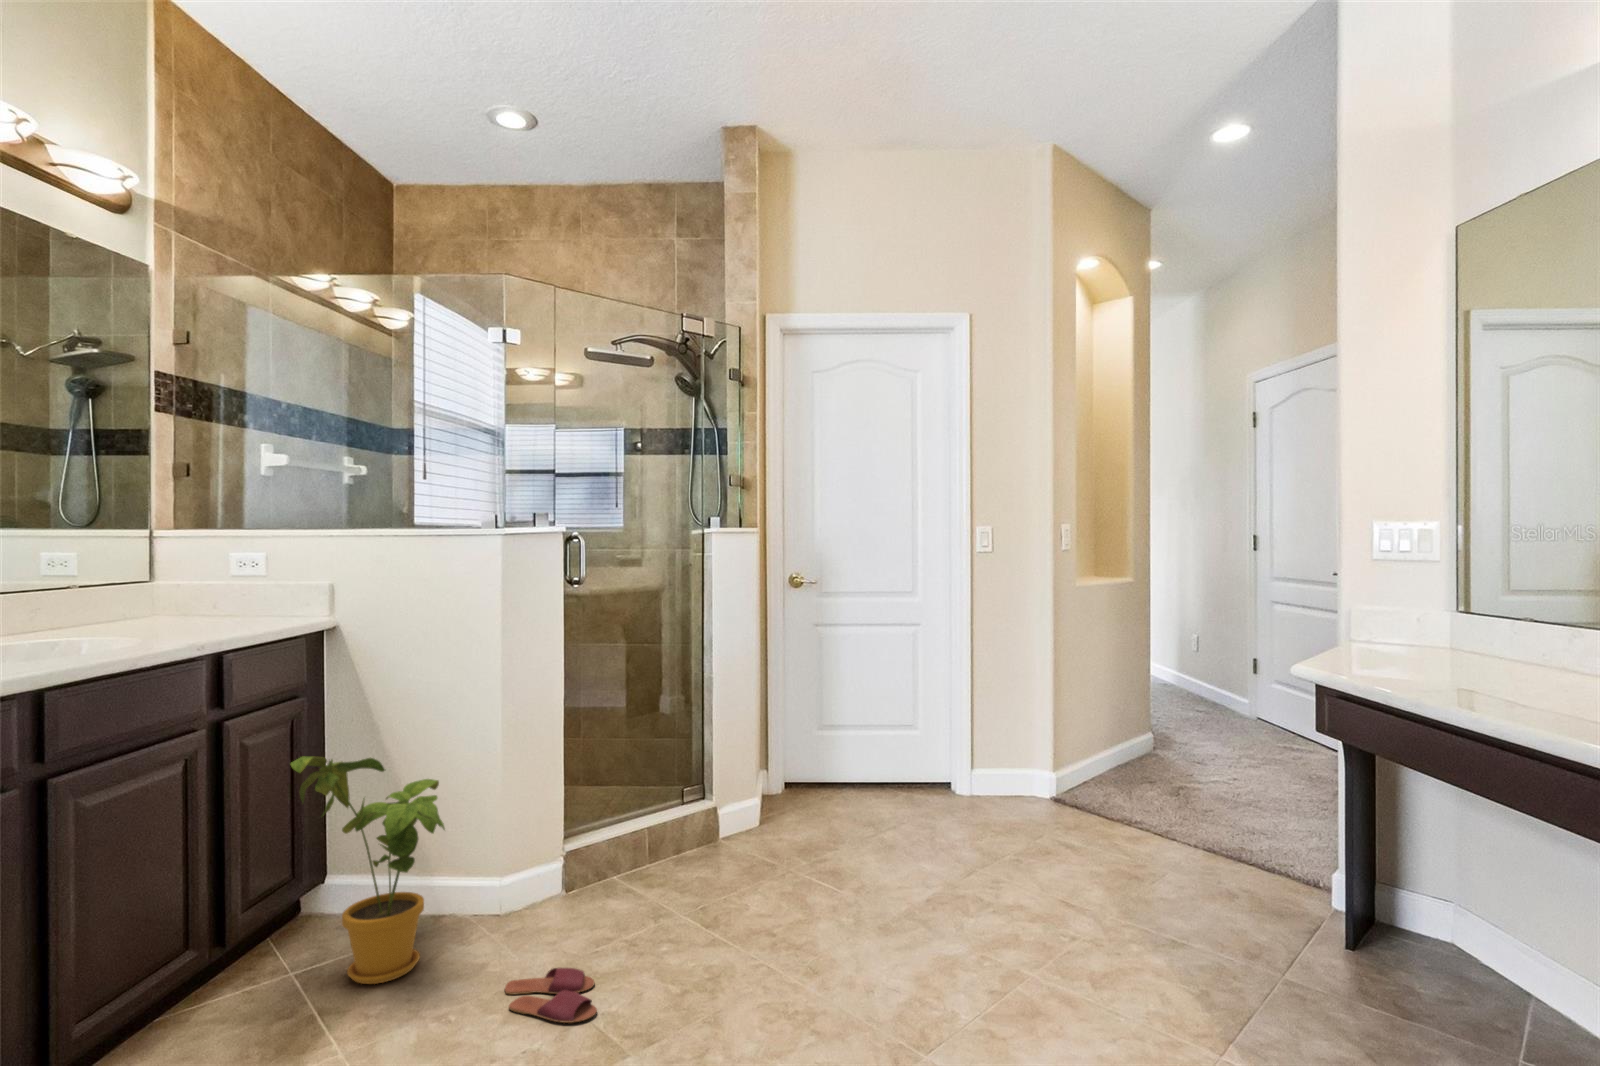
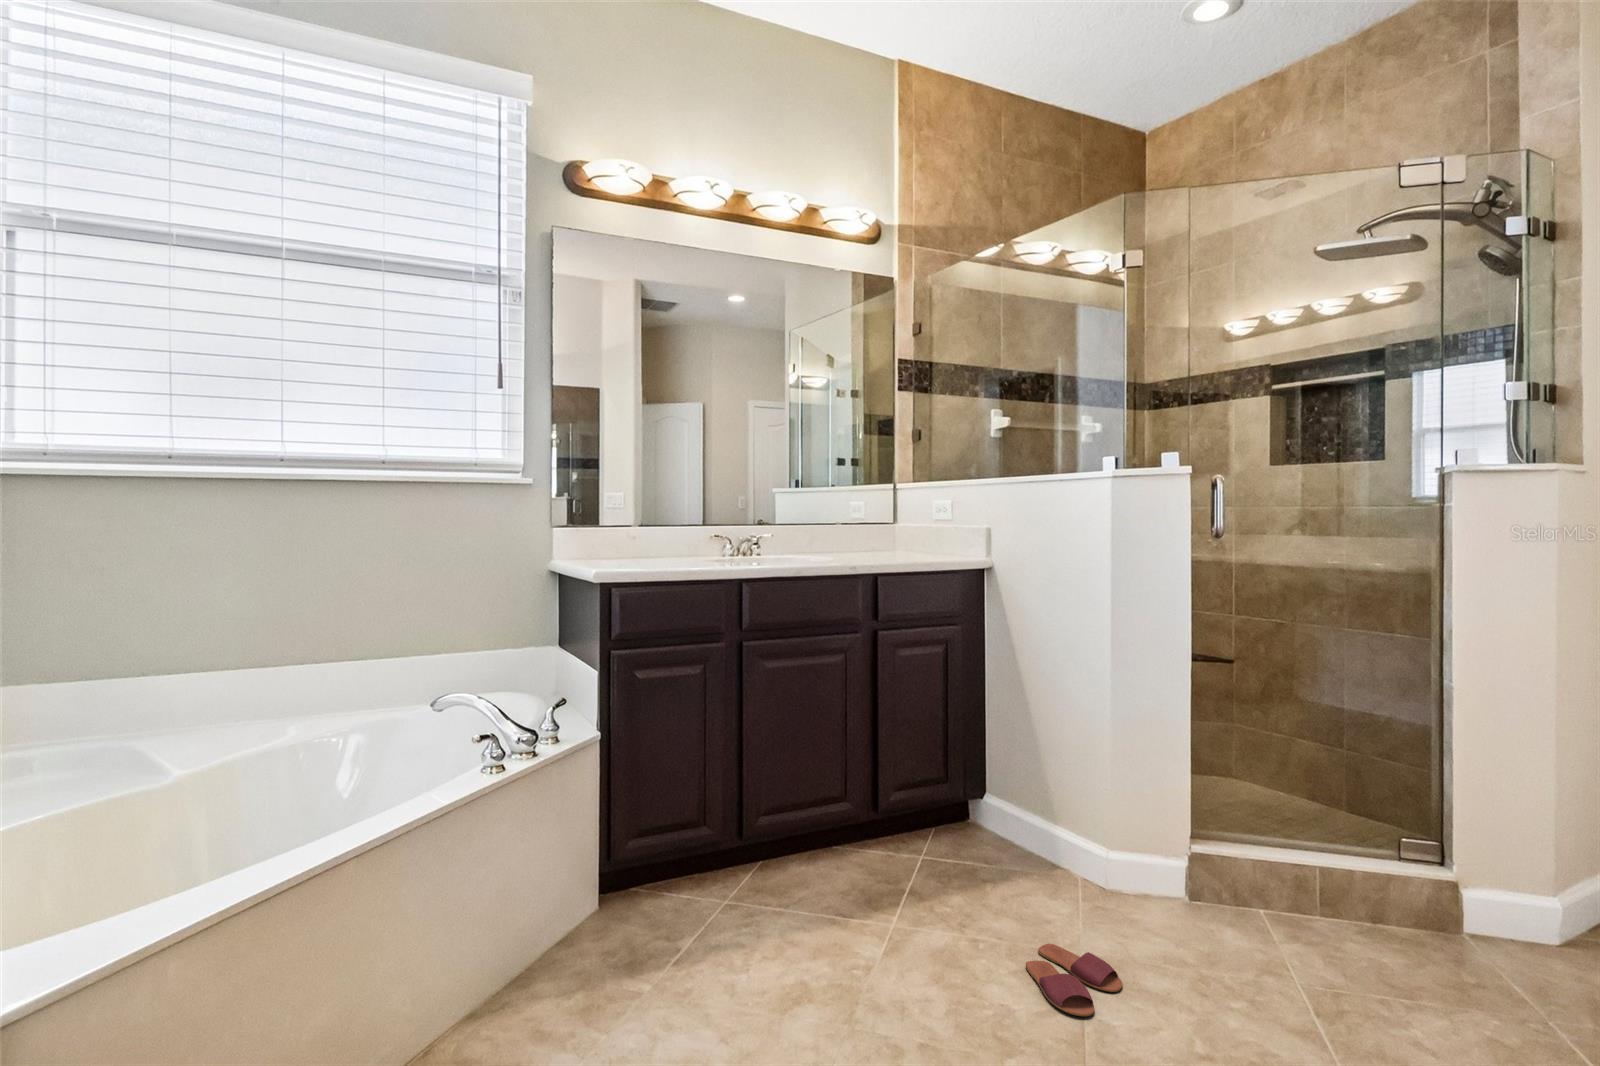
house plant: present [291,757,445,984] -> none [904,674,1054,894]

